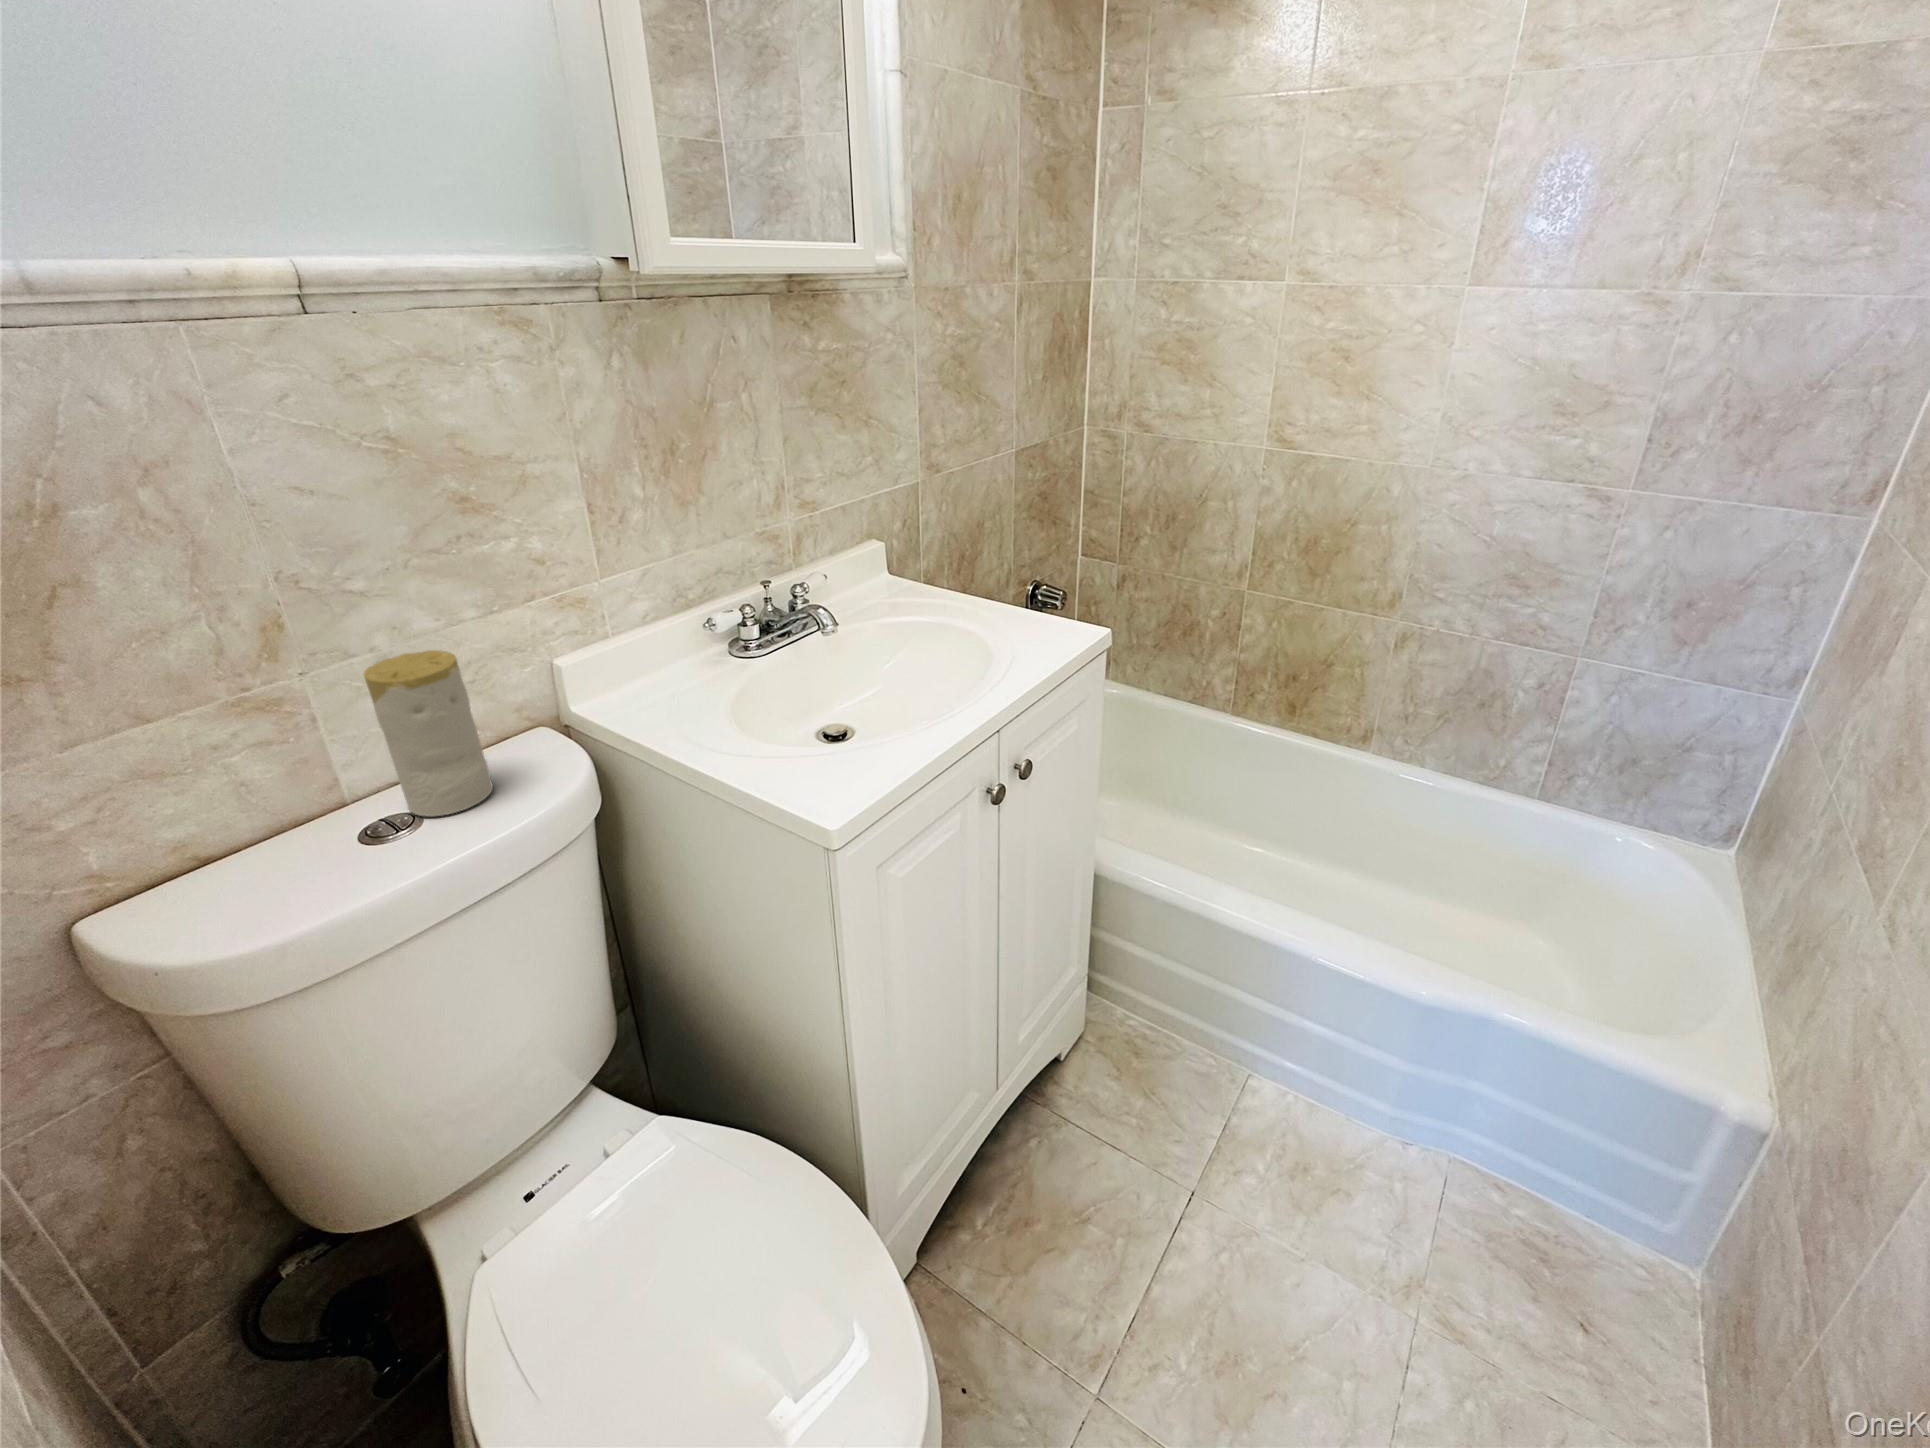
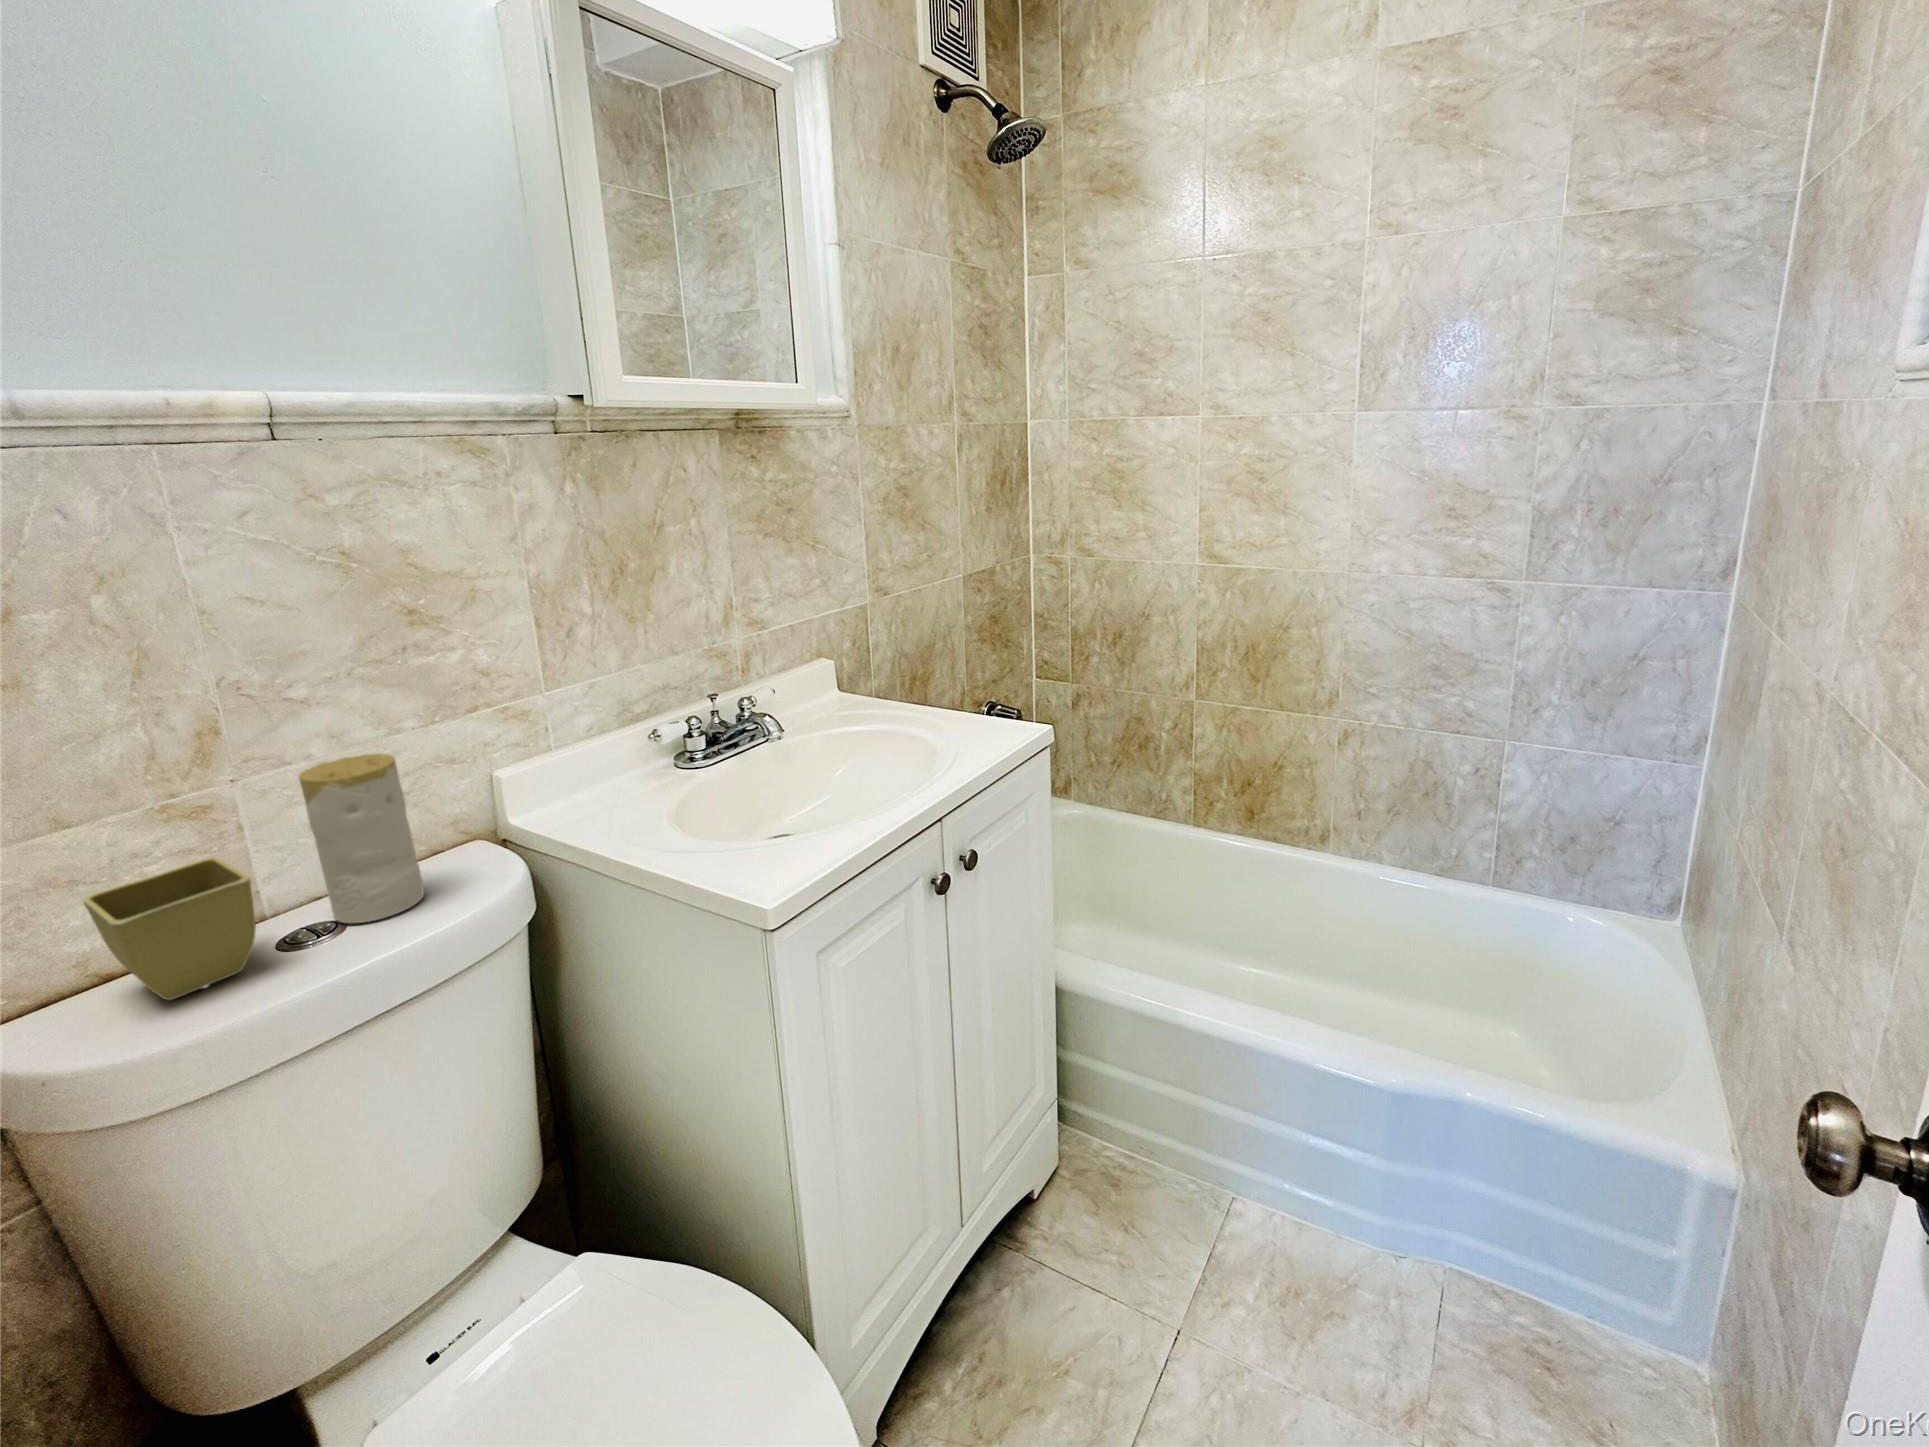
flower pot: none [169,752,336,892] -> present [83,858,256,1000]

